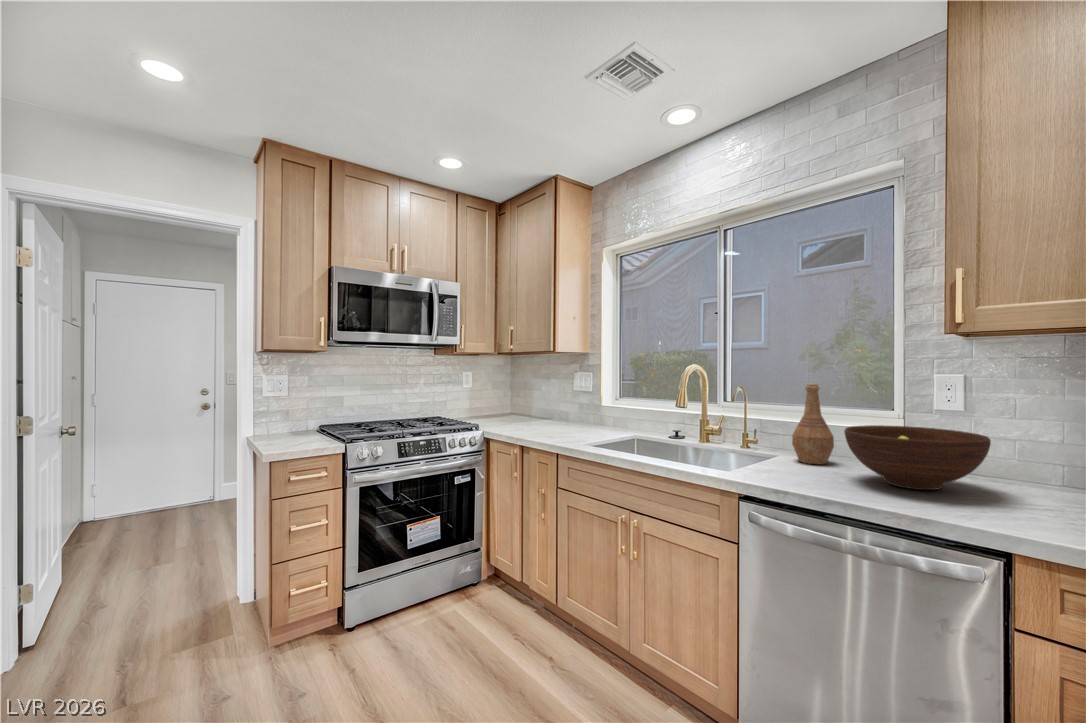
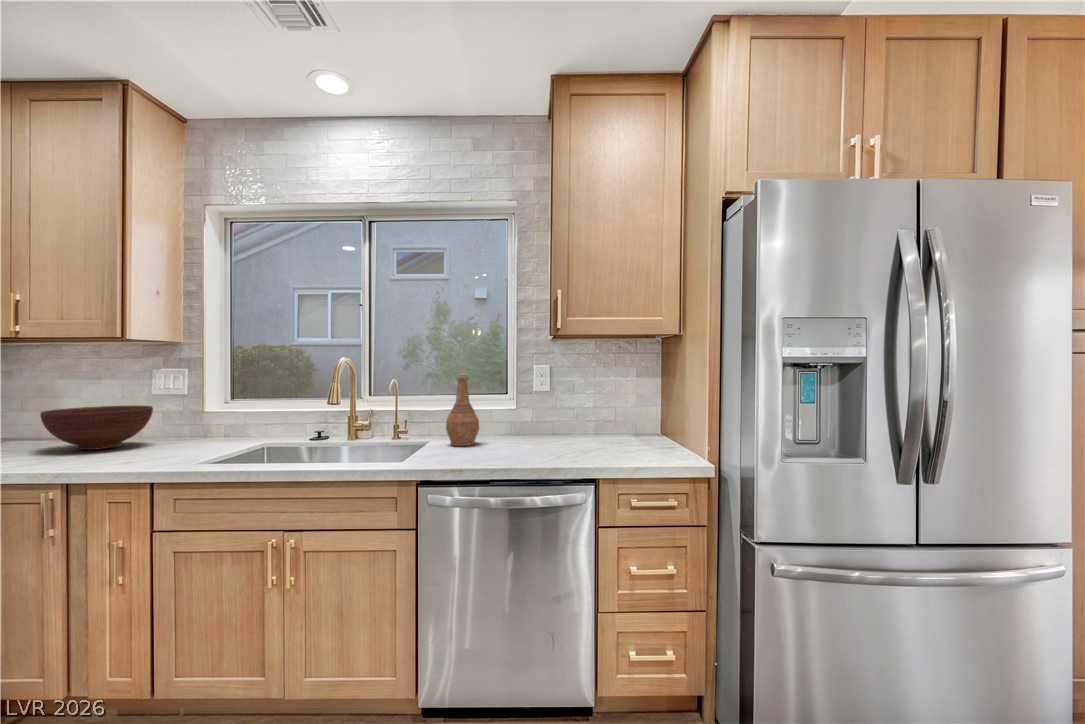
fruit bowl: present [844,425,991,490] -> present [40,405,153,450]

